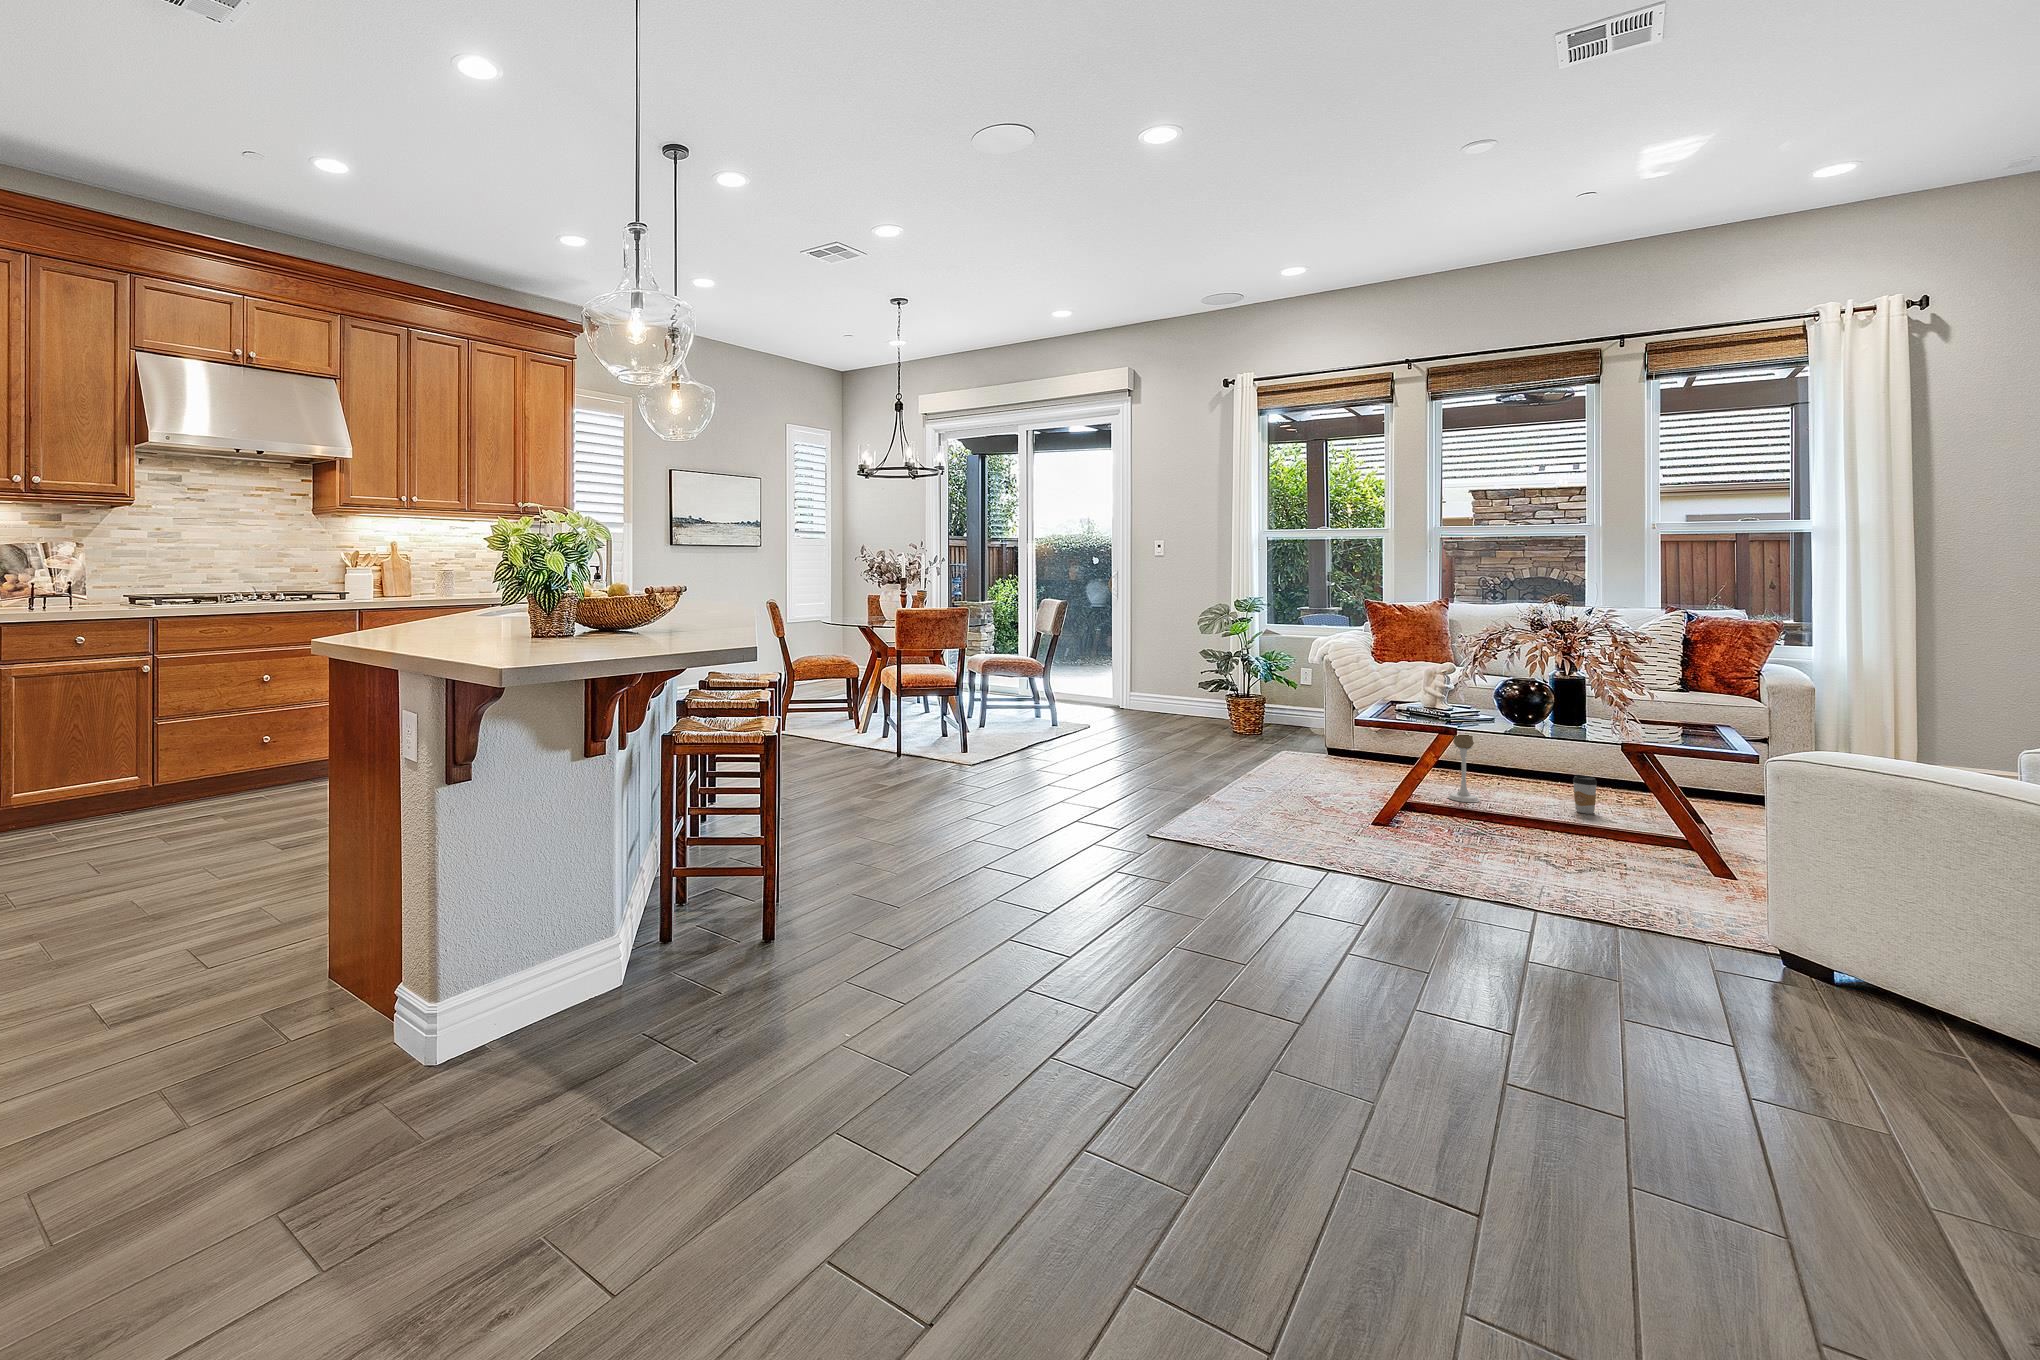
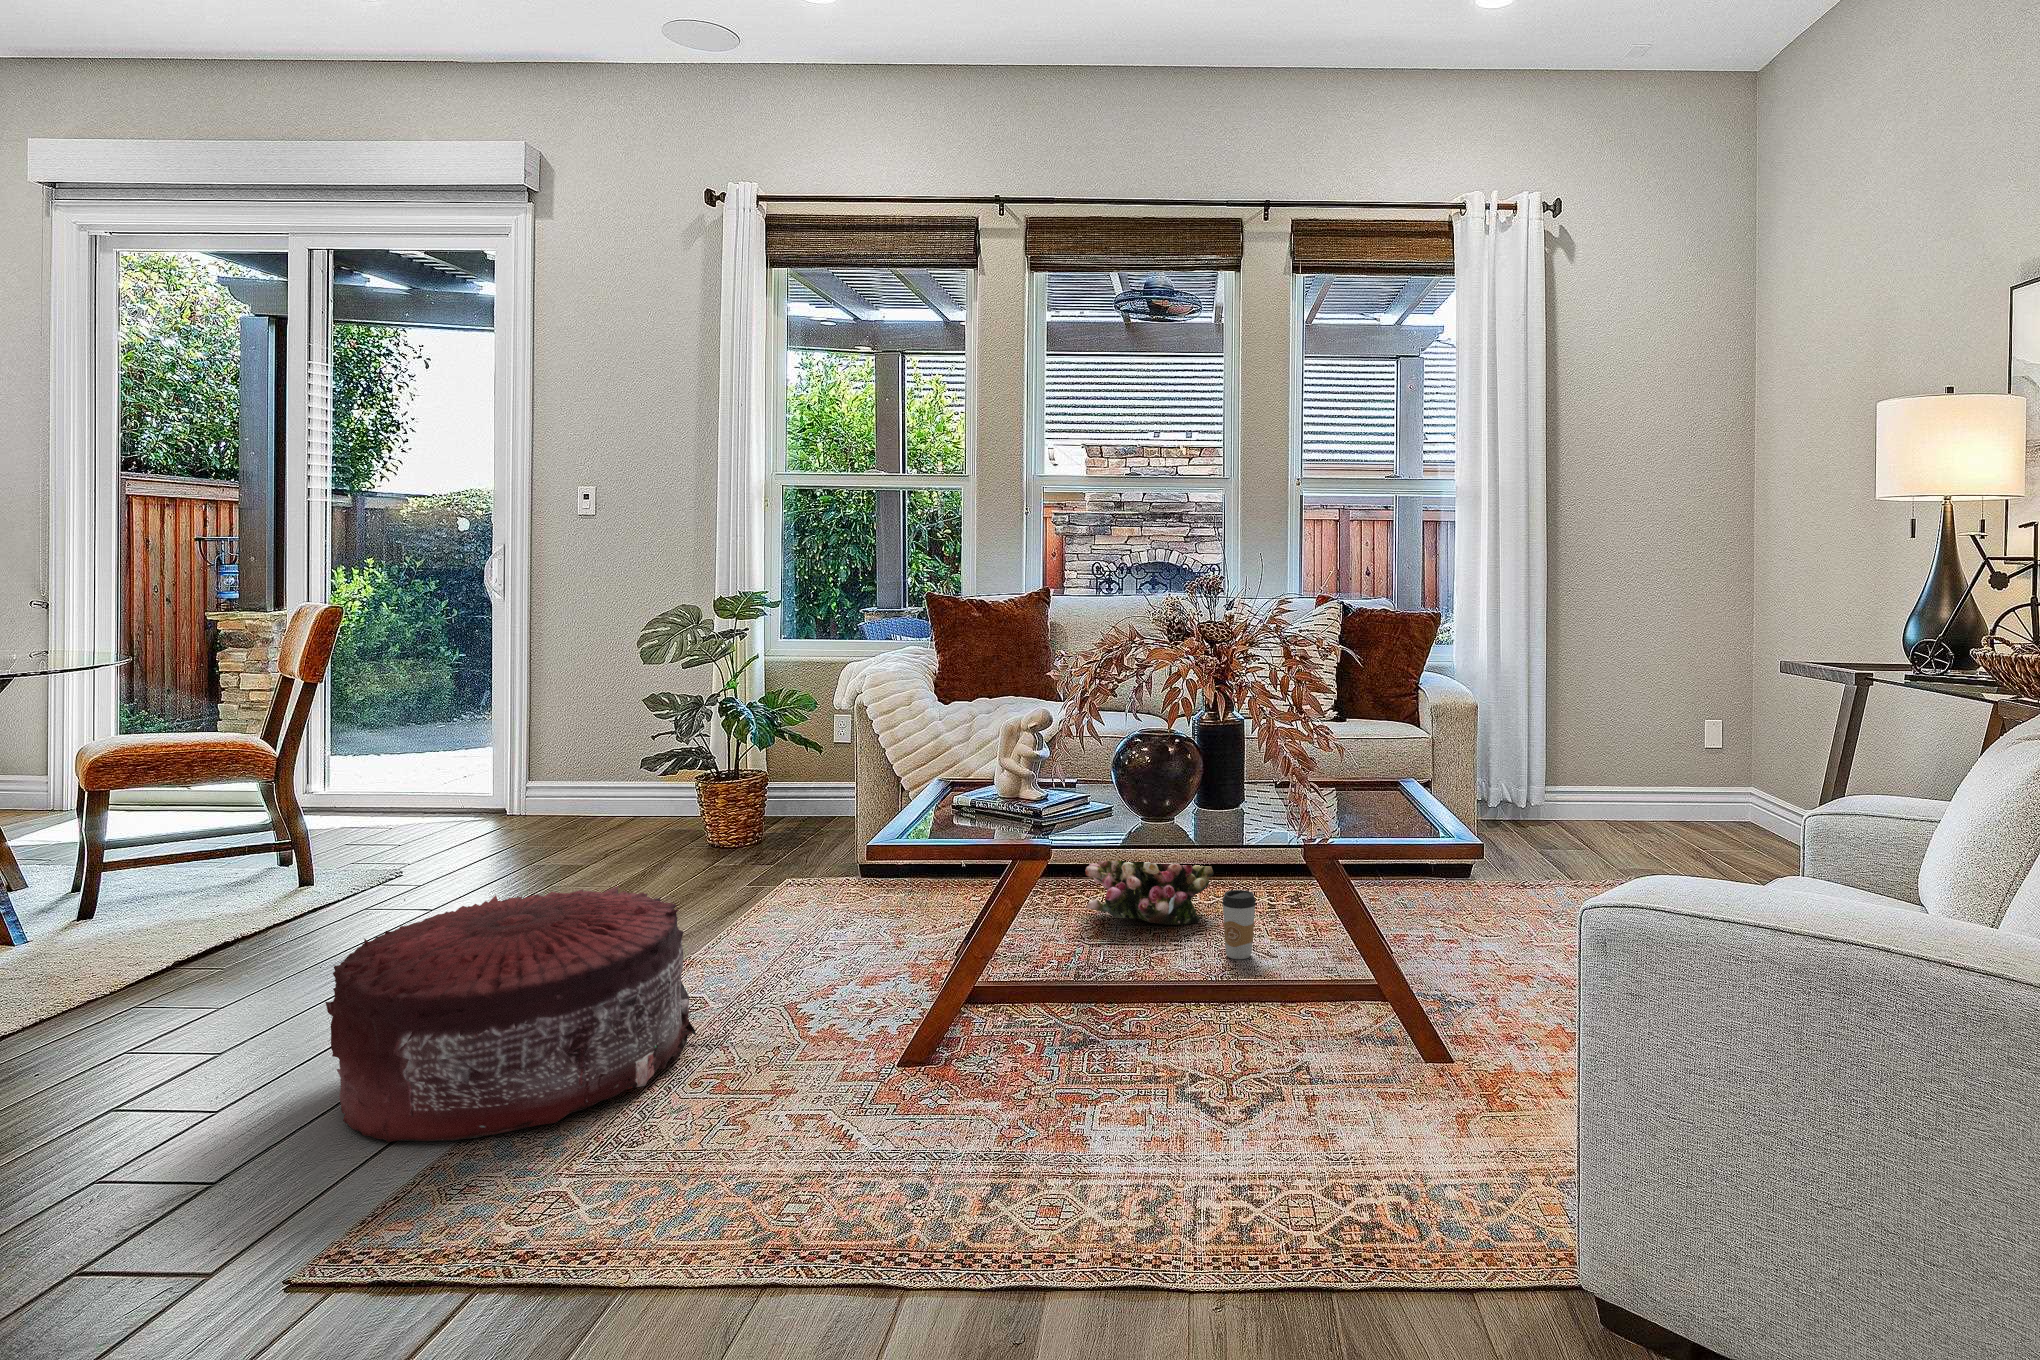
pouf: none [1146,727,1281,809] -> present [325,886,696,1142]
candle holder: present [1448,733,1480,802] -> none [1032,834,1084,970]
flower arrangement: none [1480,742,1571,797] -> present [1085,861,1214,925]

